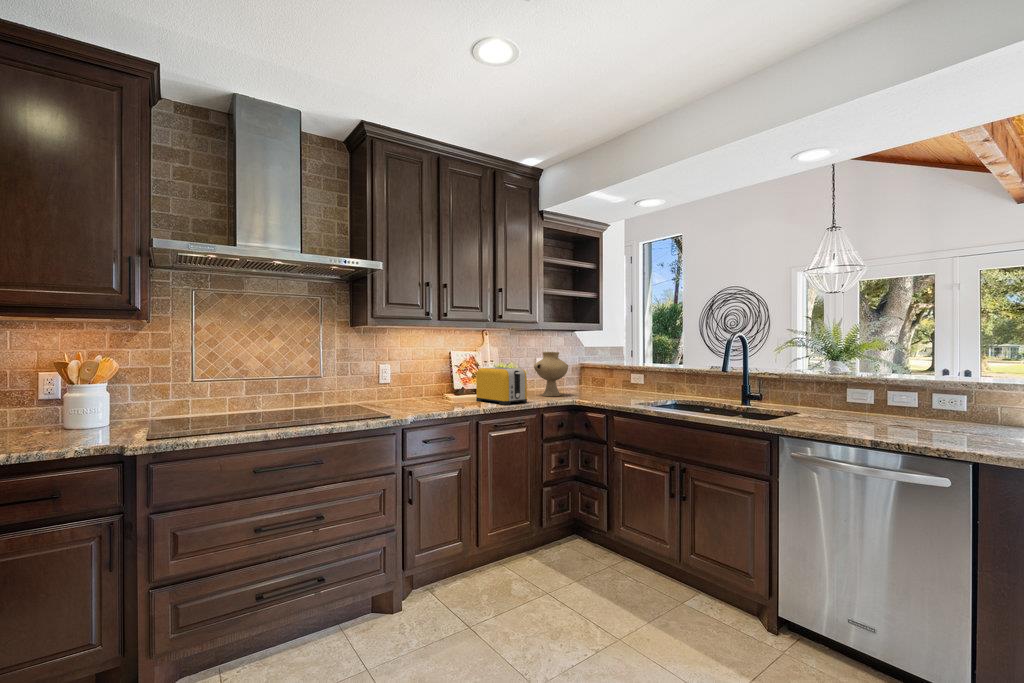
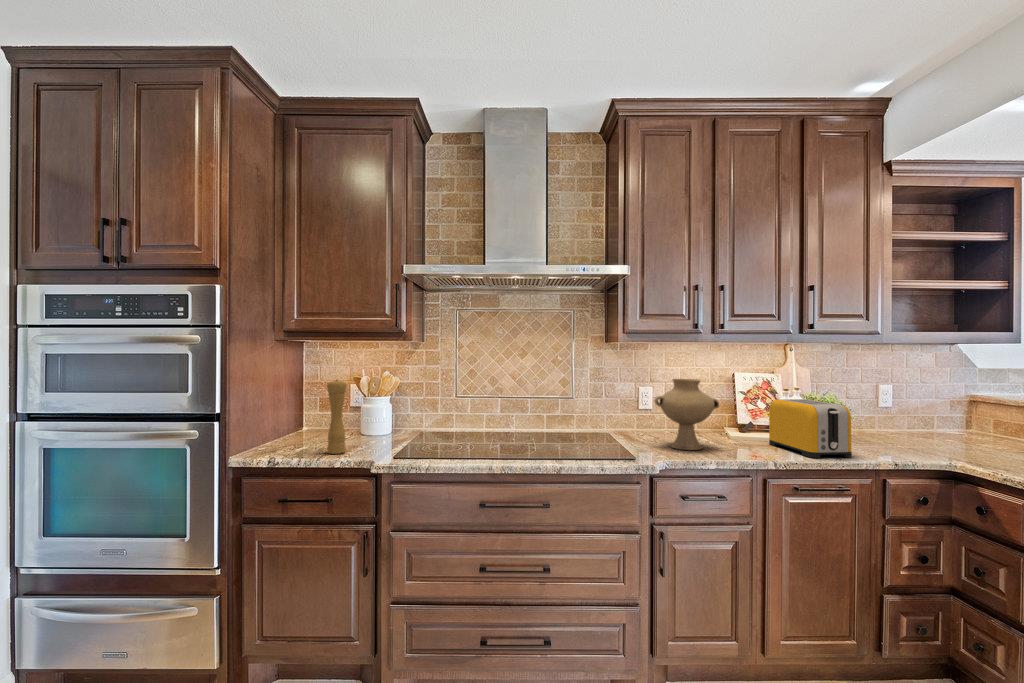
vase: present [534,352,568,396] -> present [655,379,719,450]
pepper mill: none [39,361,69,447] -> present [327,380,347,454]

